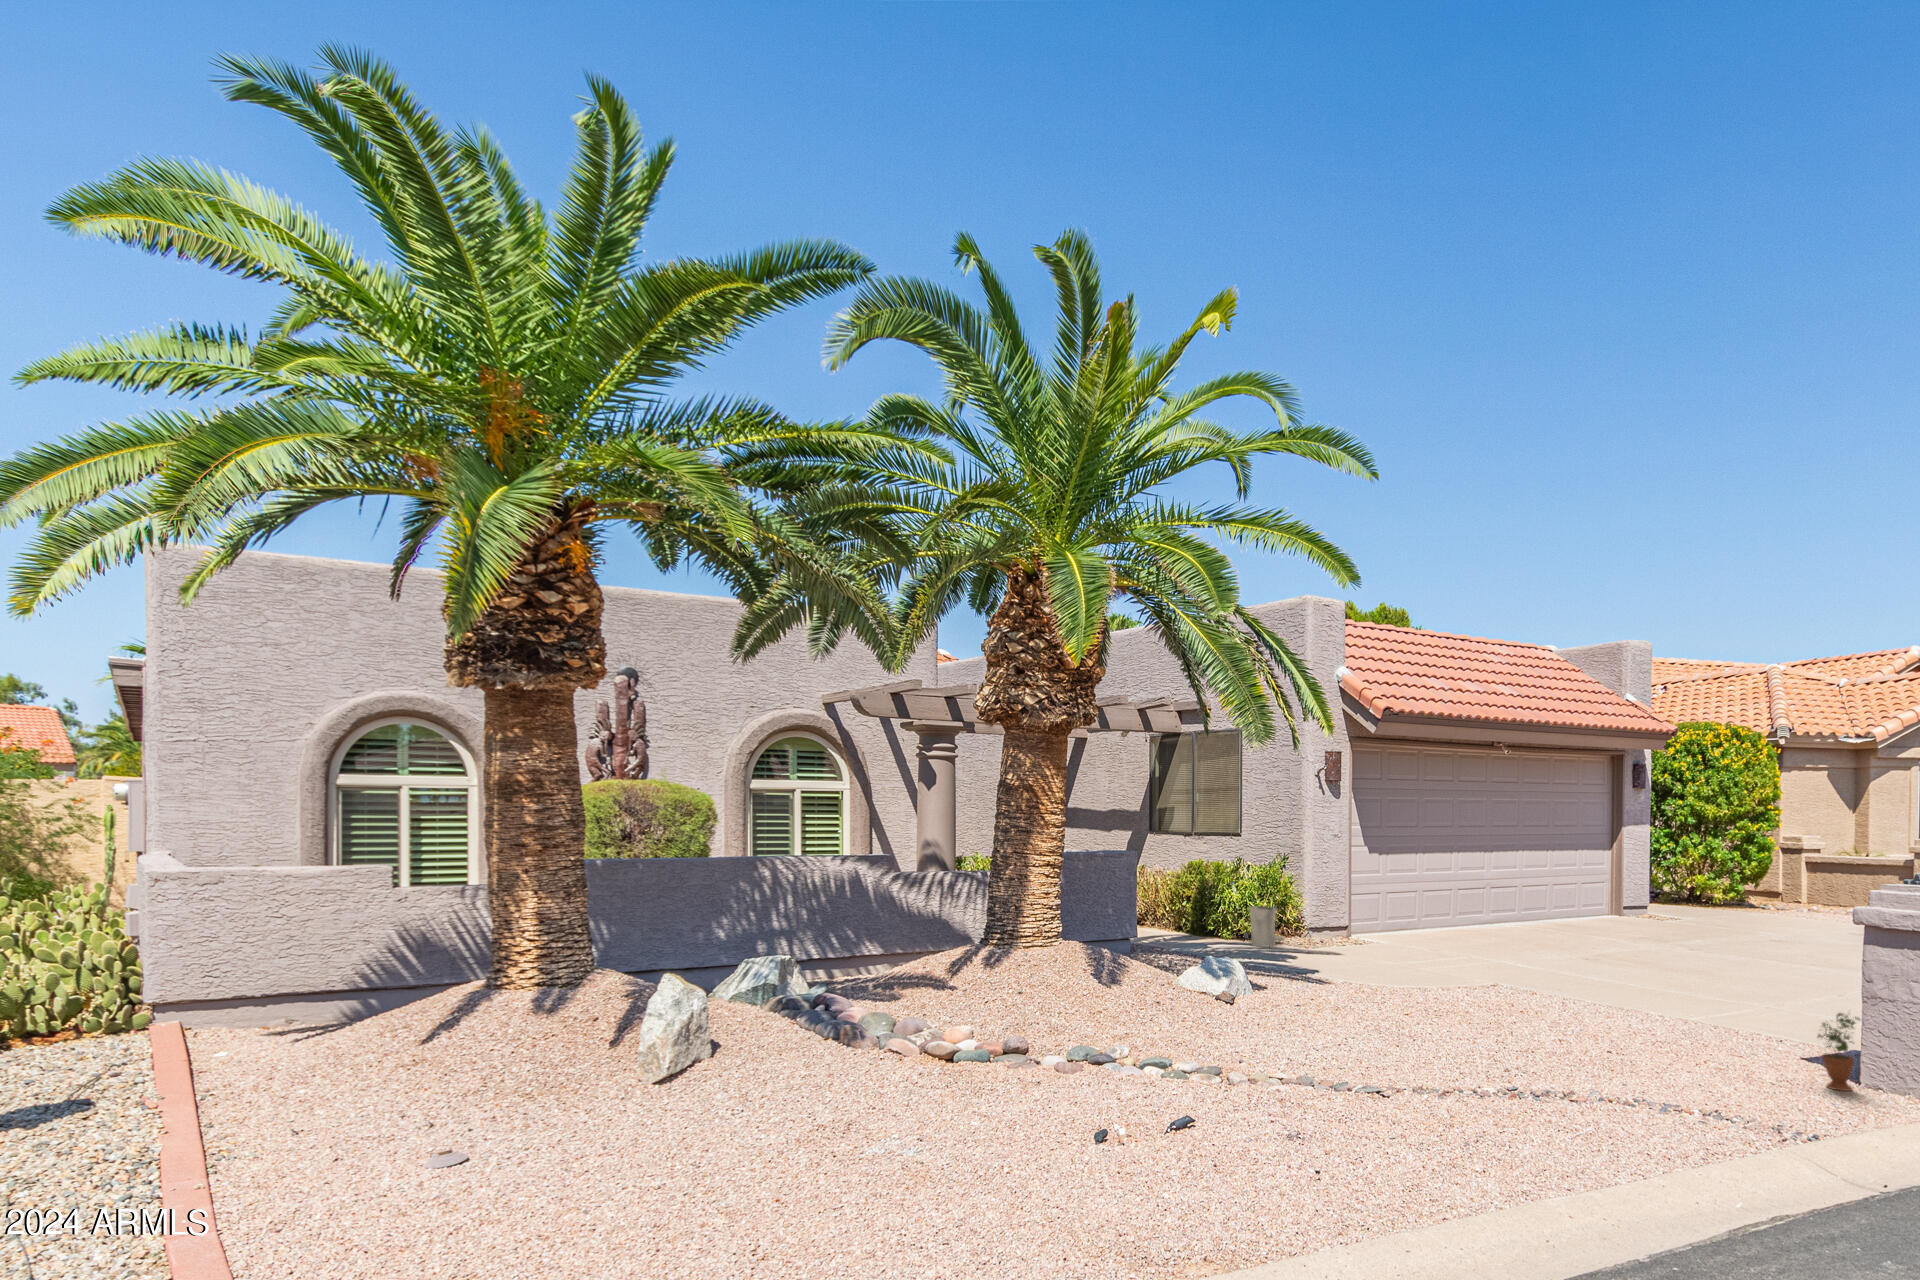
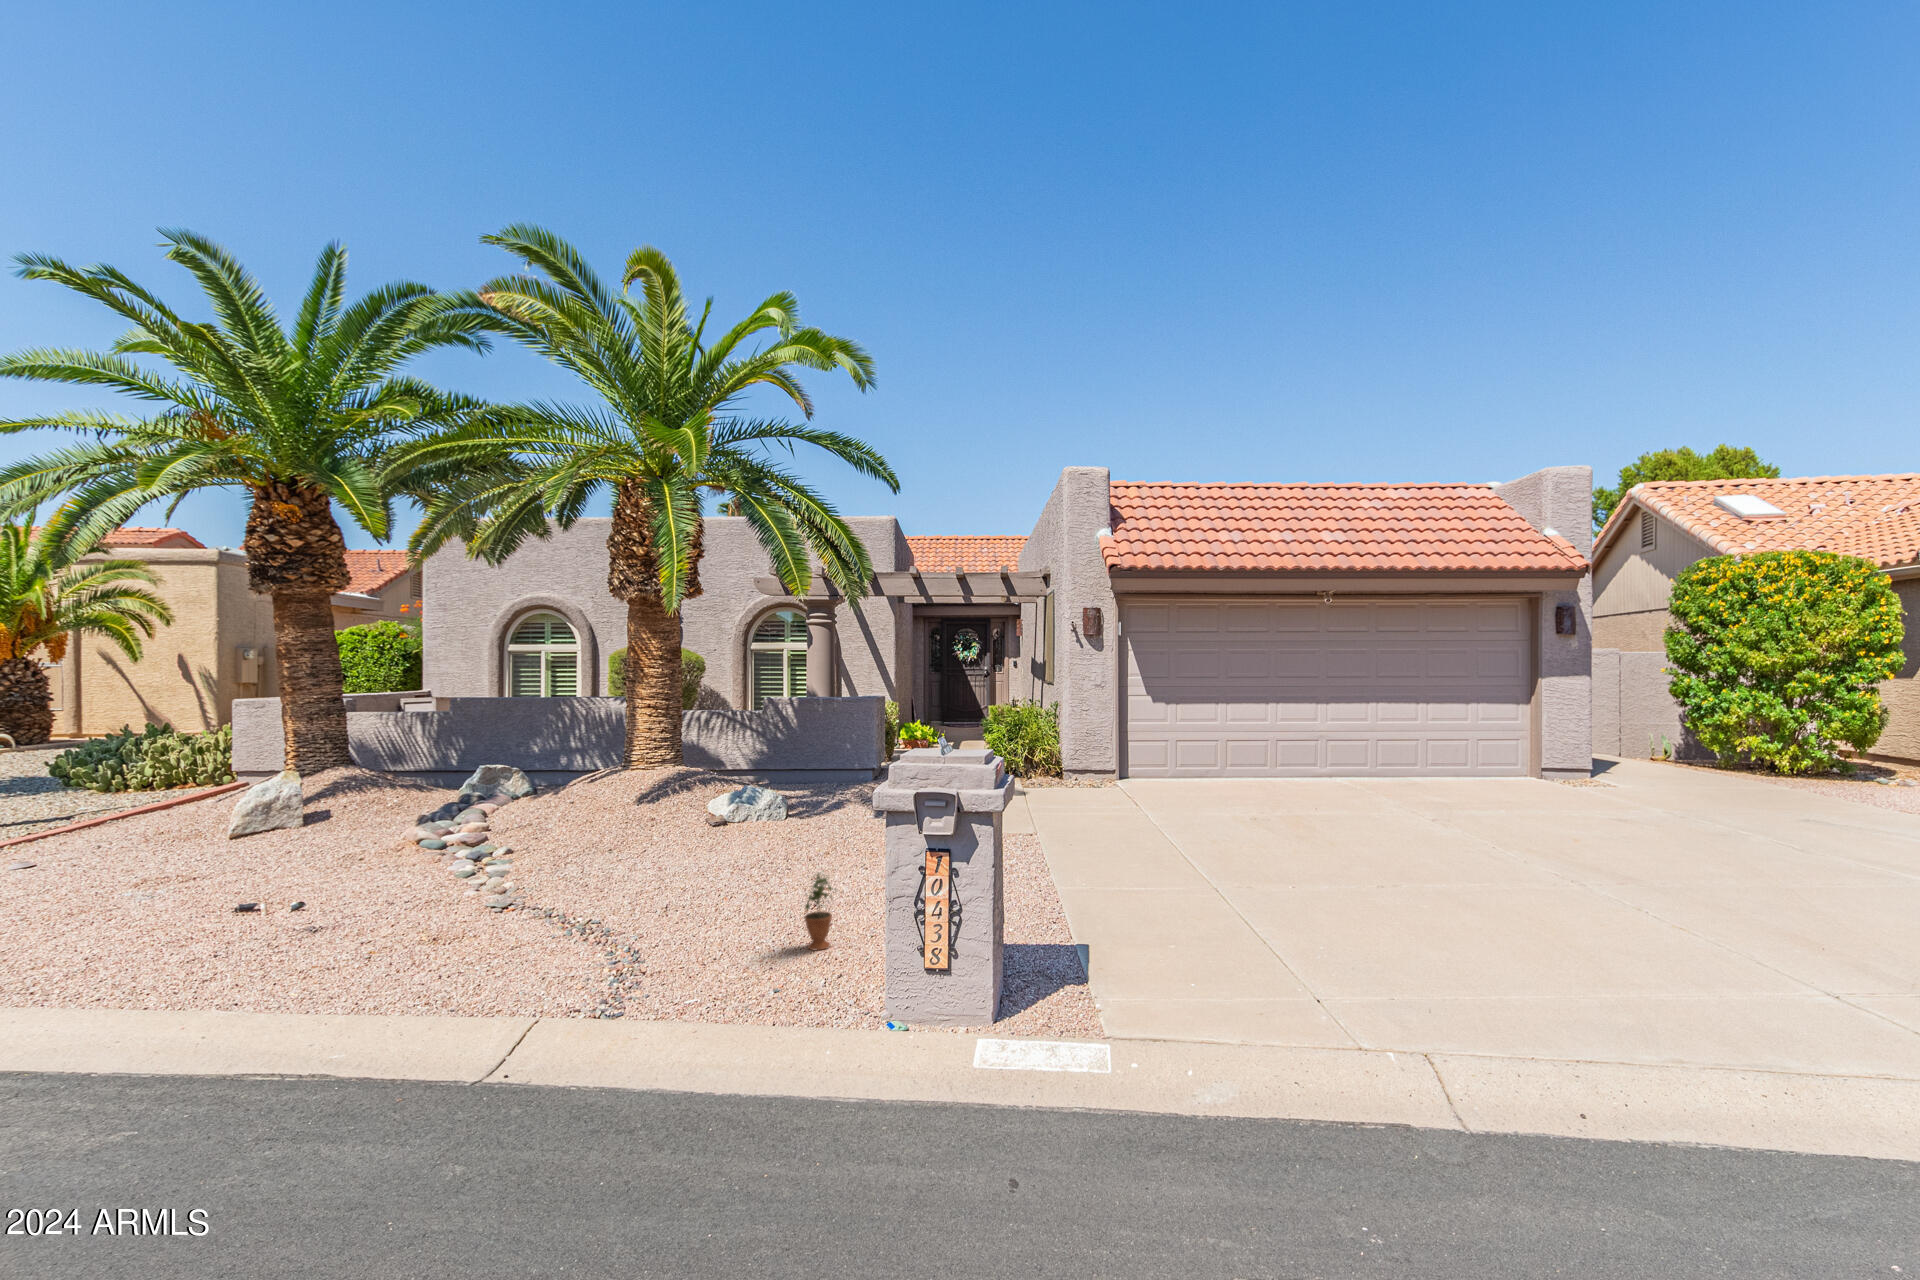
trash can: present [1249,906,1284,947] -> none [1039,746,1082,782]

